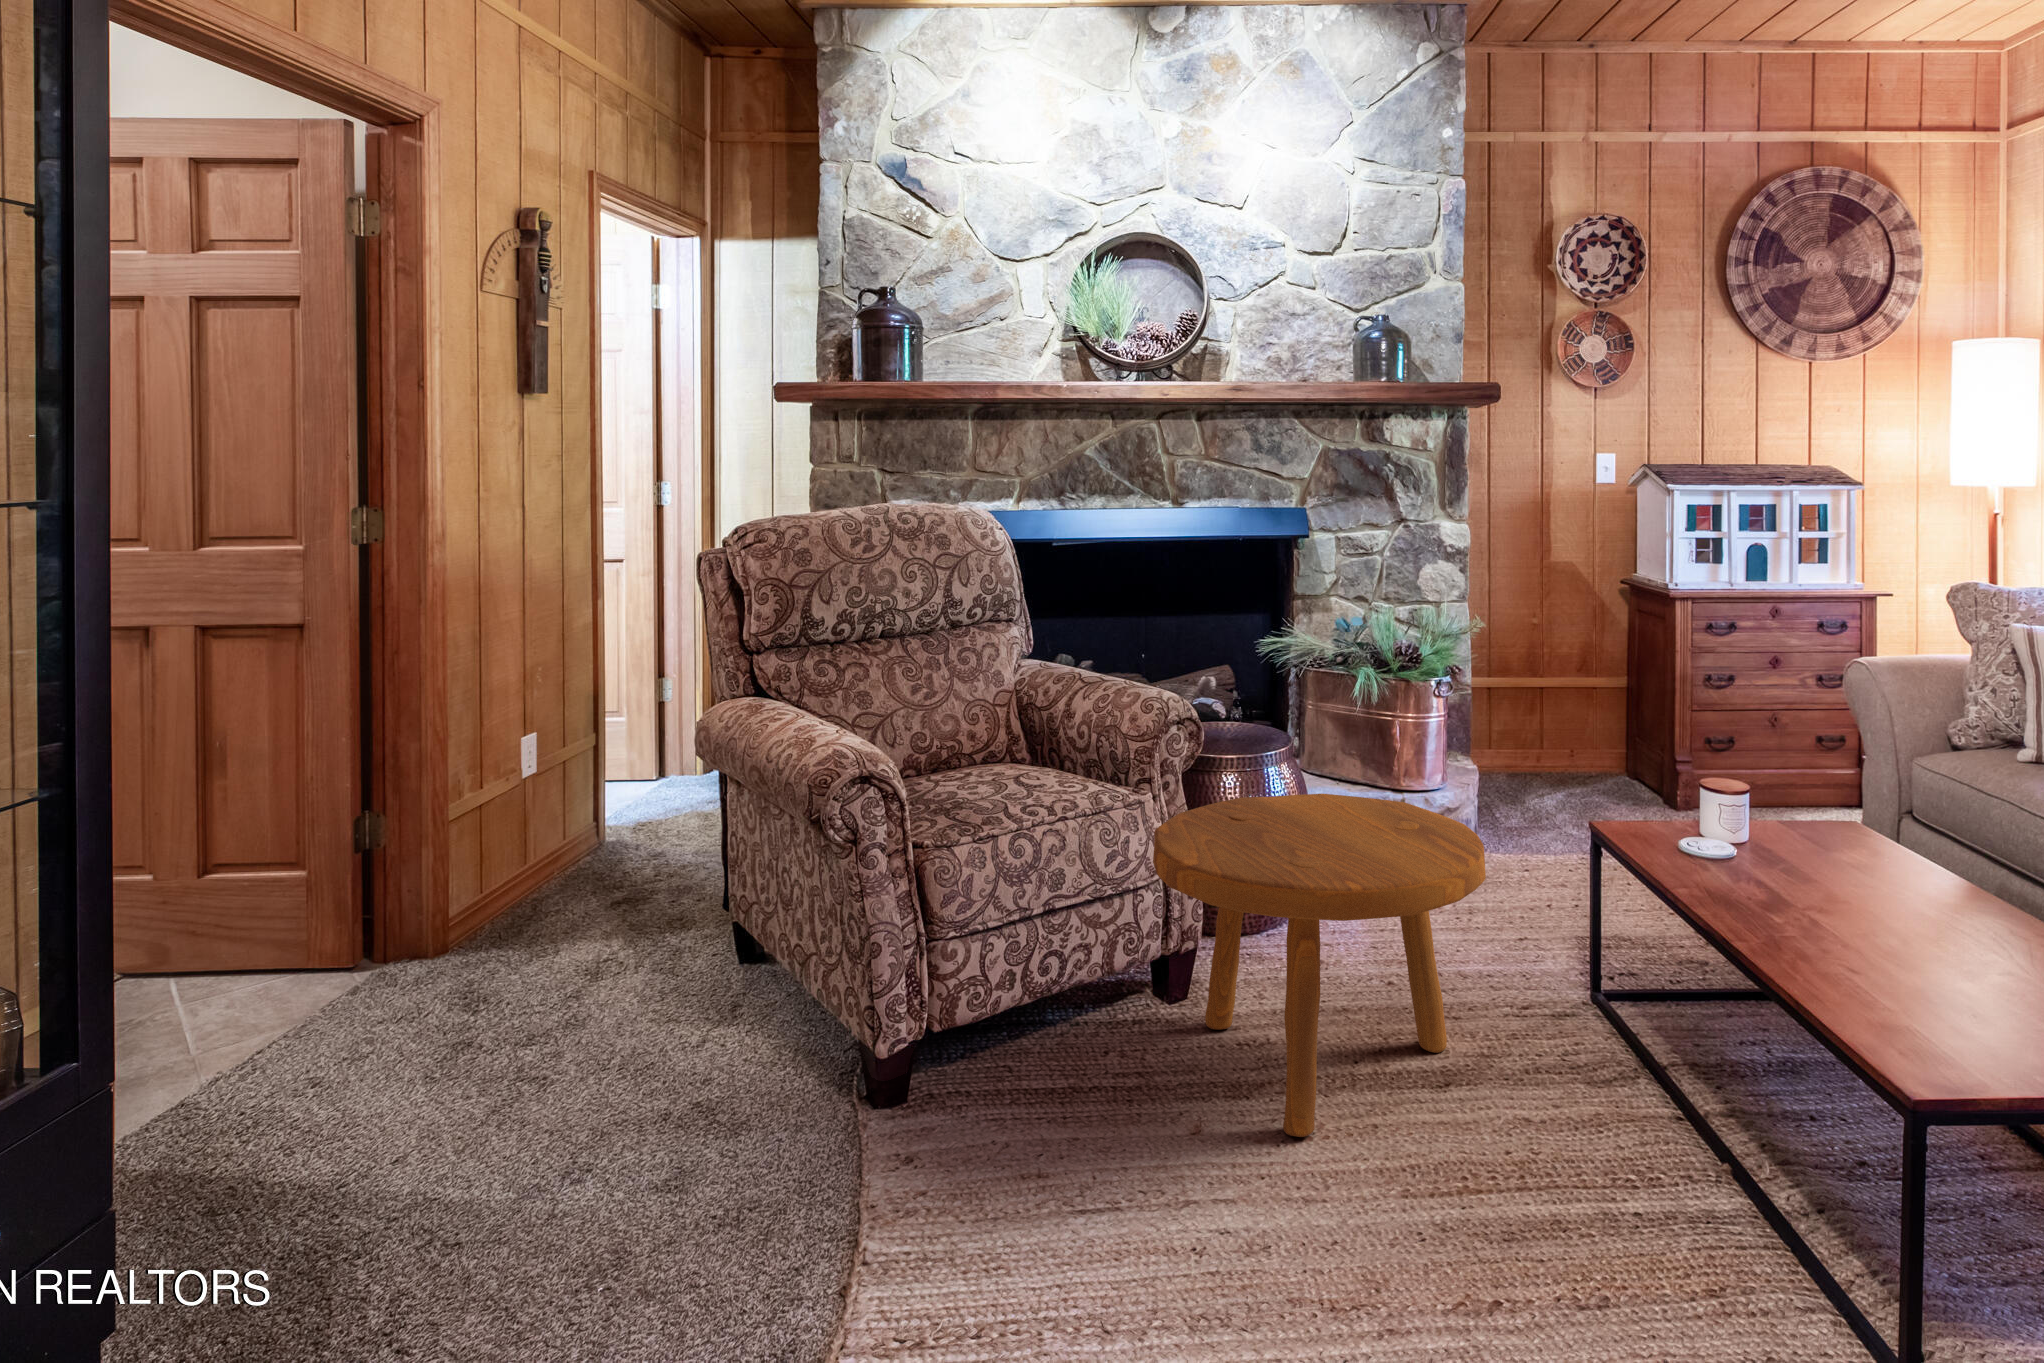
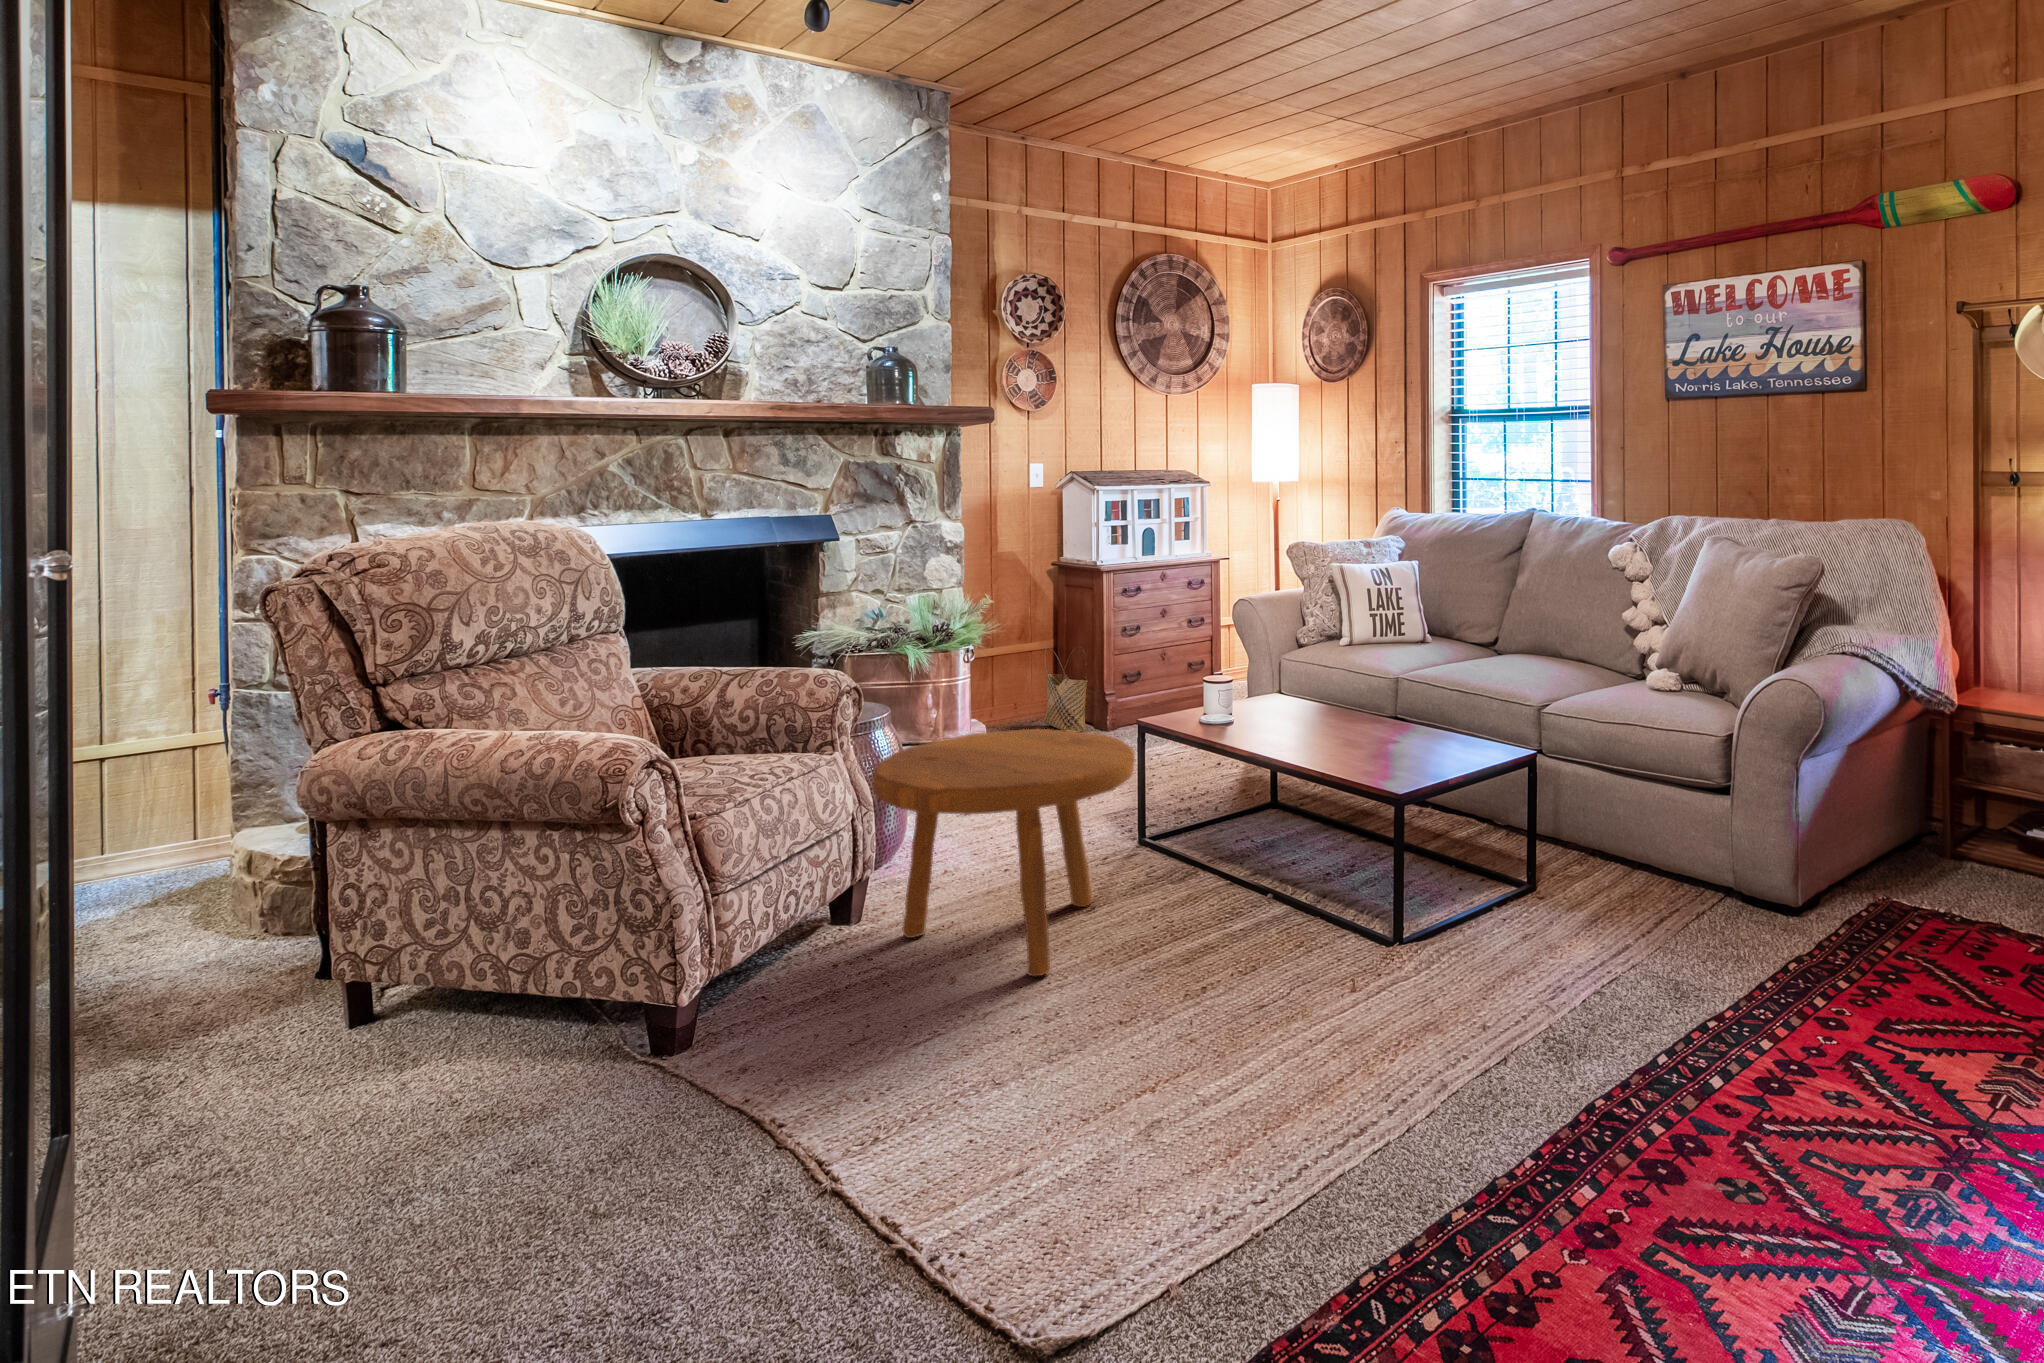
woven basket: none [1590,686,1645,798] -> present [1044,647,1088,732]

